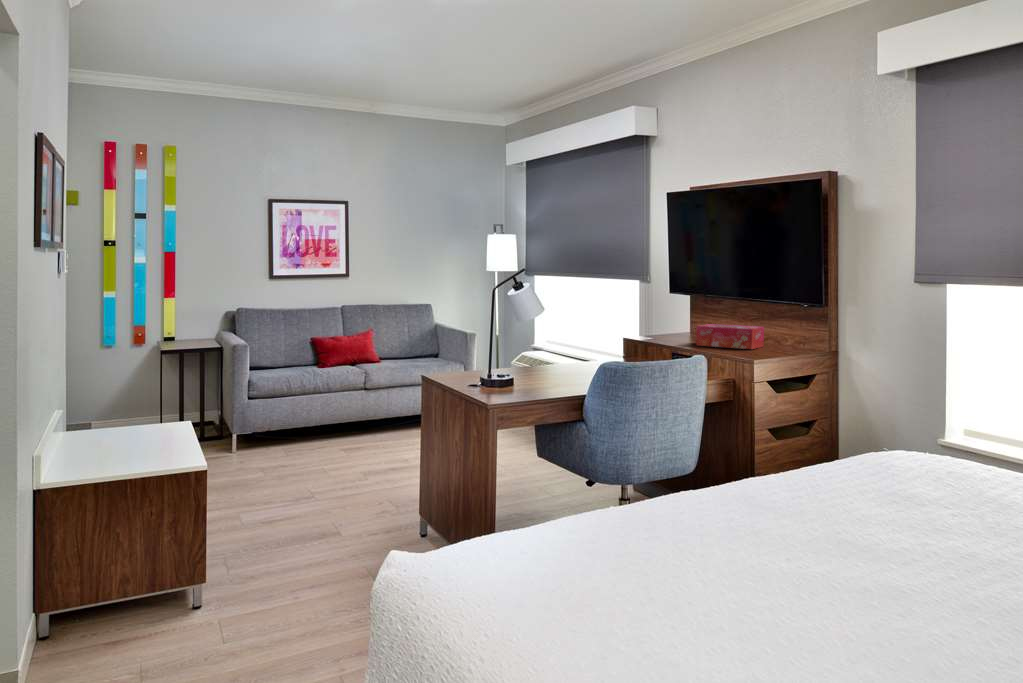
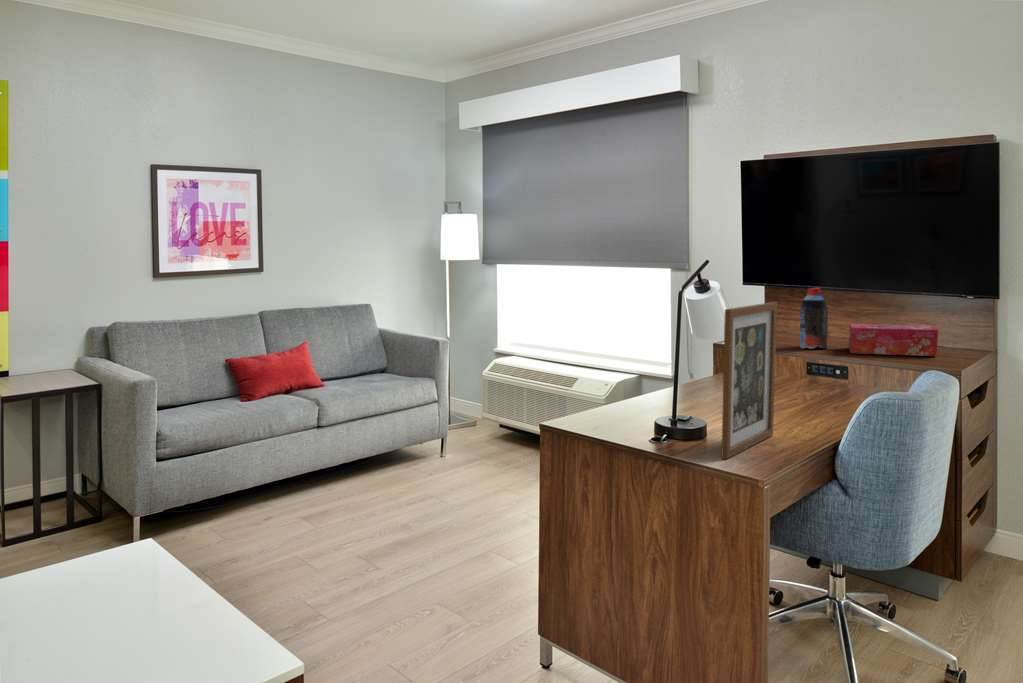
bottle: none [672,295,693,342] -> present [800,288,828,349]
picture frame: none [490,300,553,393] -> present [722,302,777,459]

